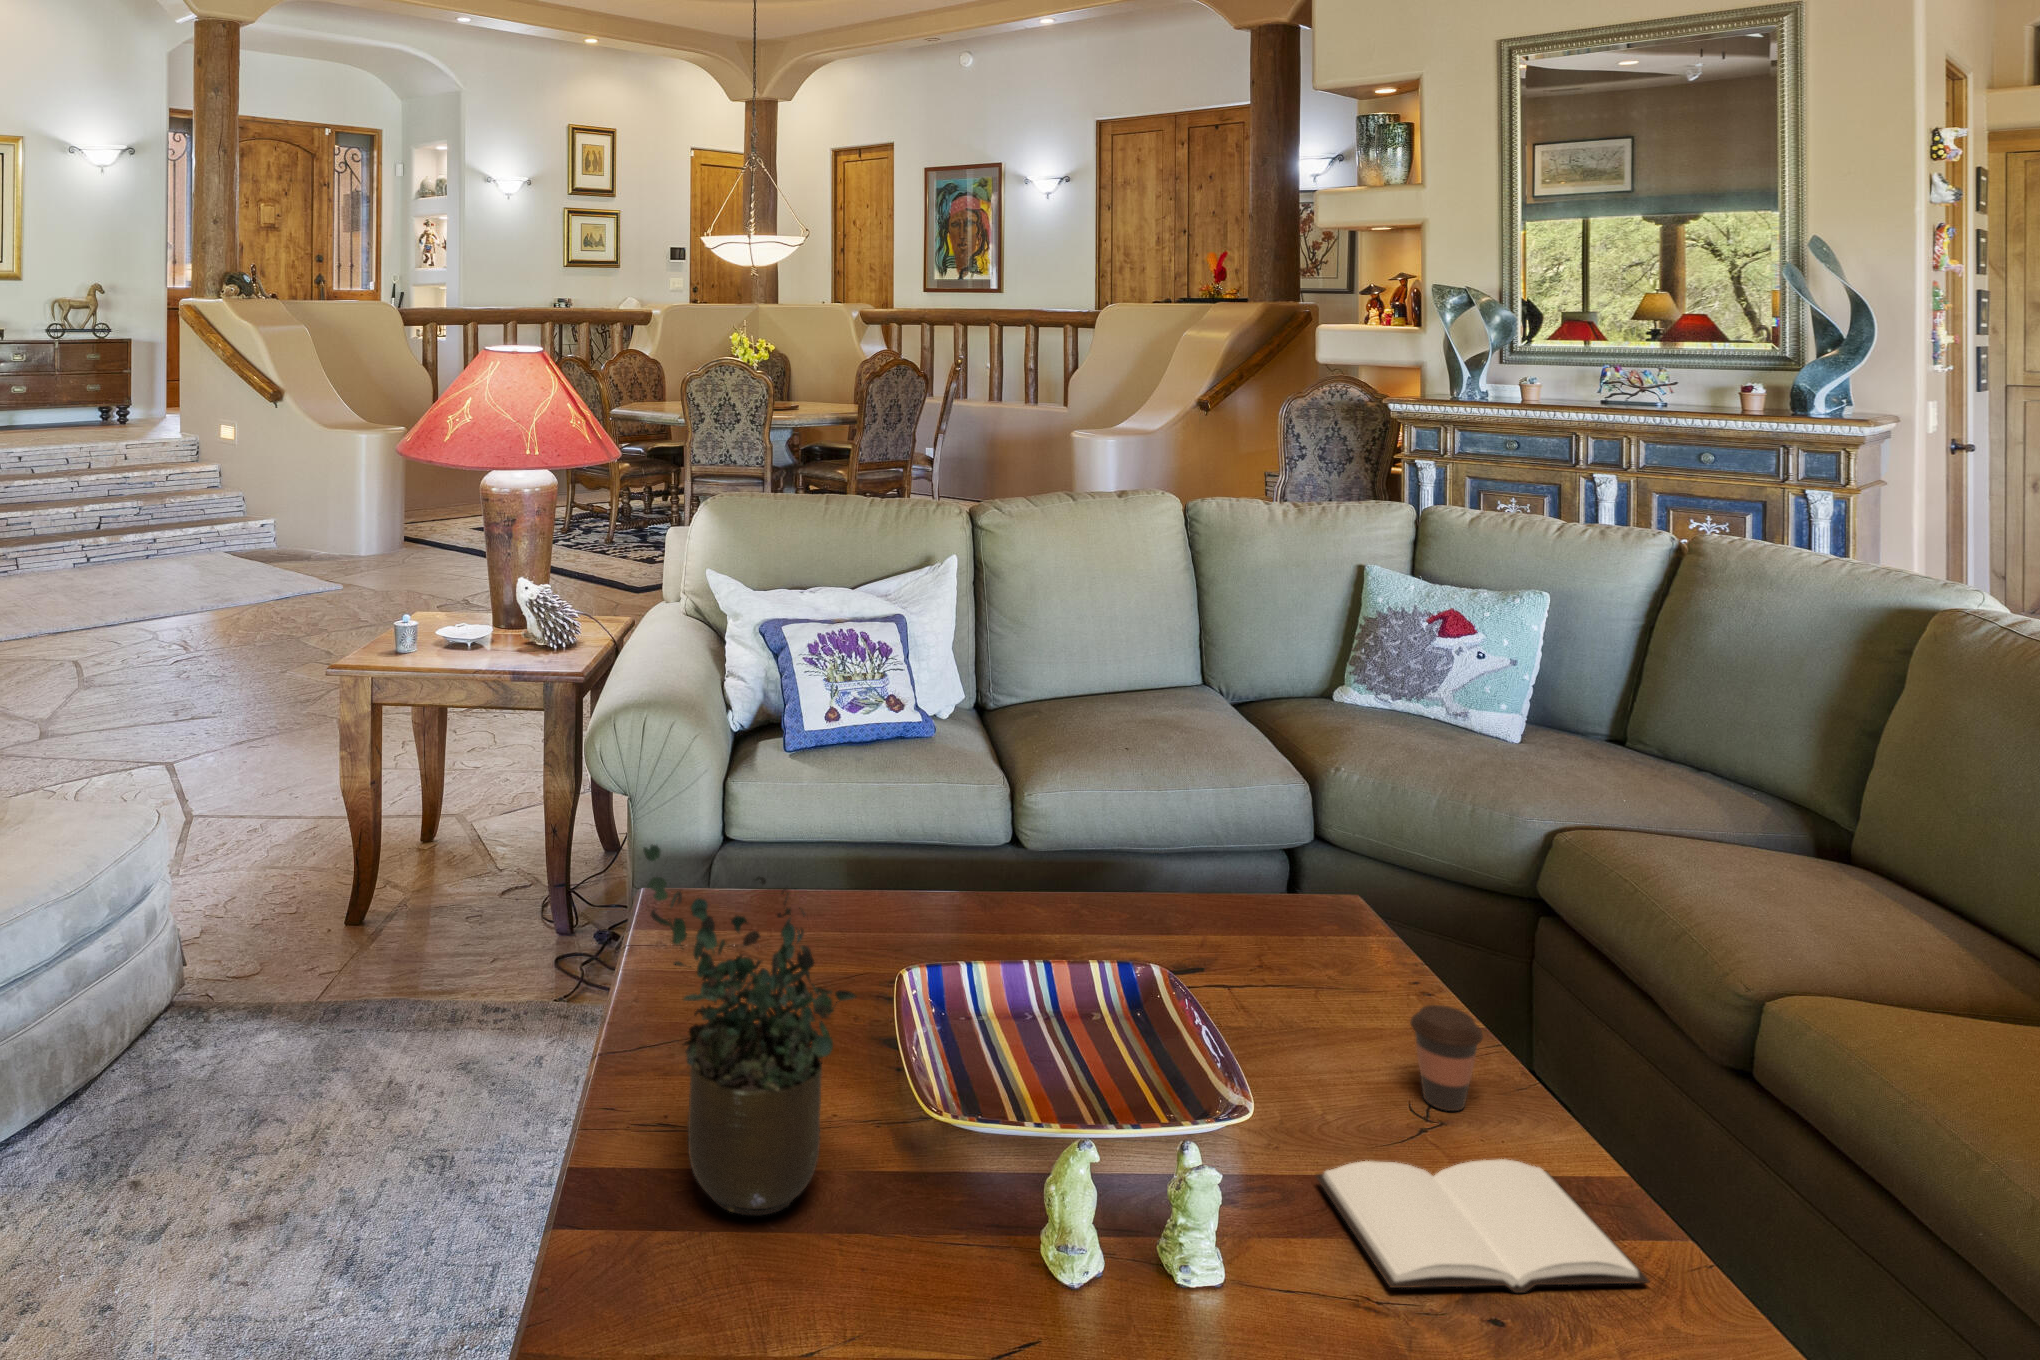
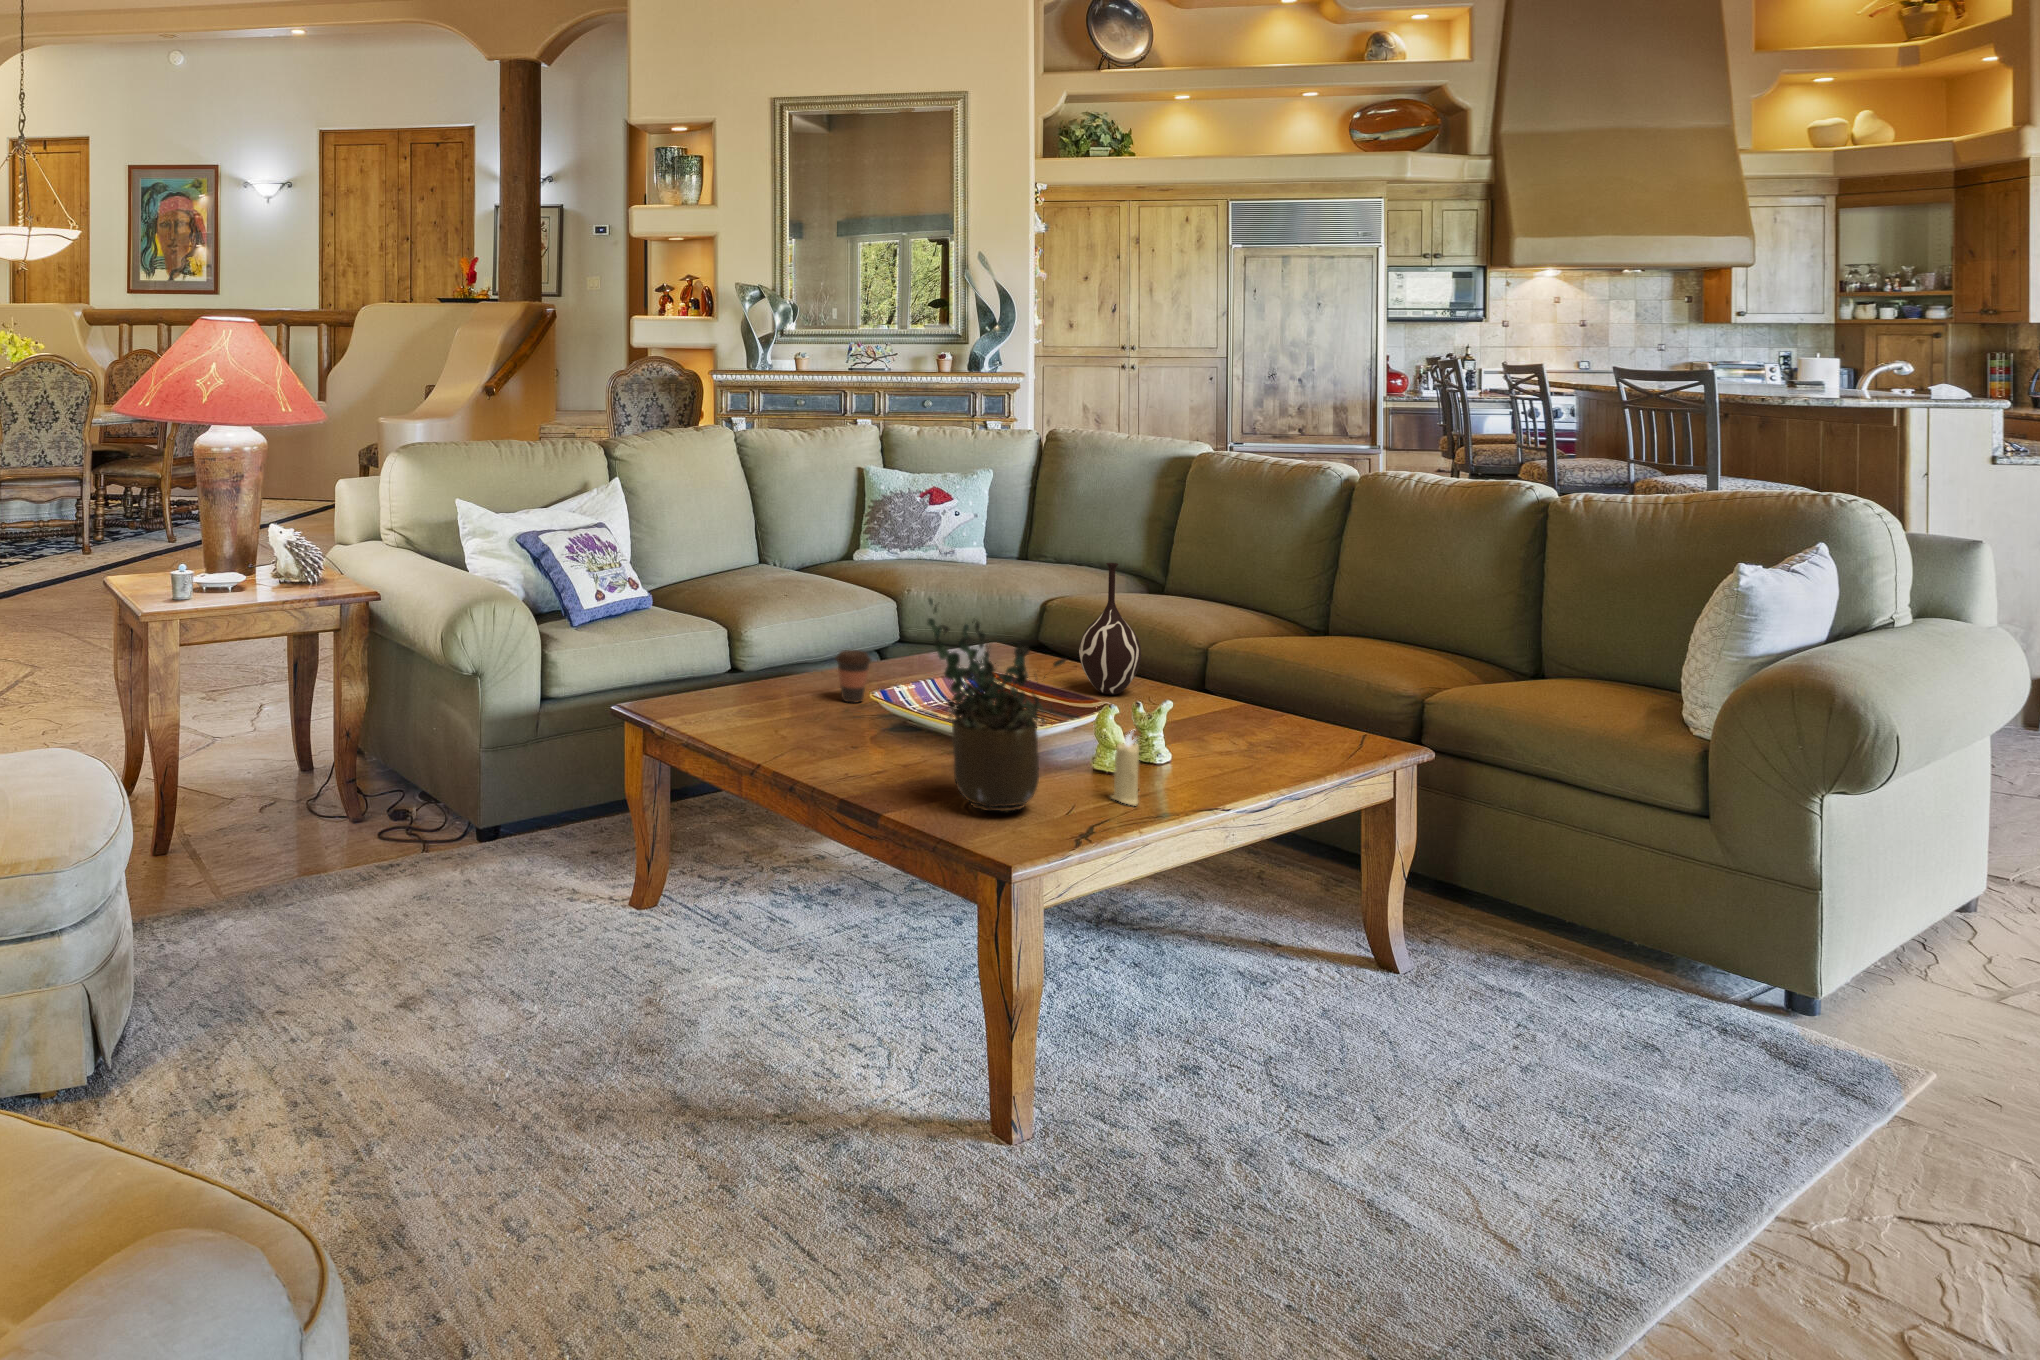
vase: none [1296,809,1404,1035] -> present [1079,563,1141,695]
coffee cup: present [1410,1005,1483,1111] -> present [836,650,872,703]
candle: none [943,1143,986,1277] -> present [1111,730,1139,805]
book: present [1316,1159,1649,1293] -> none [1202,713,1356,762]

